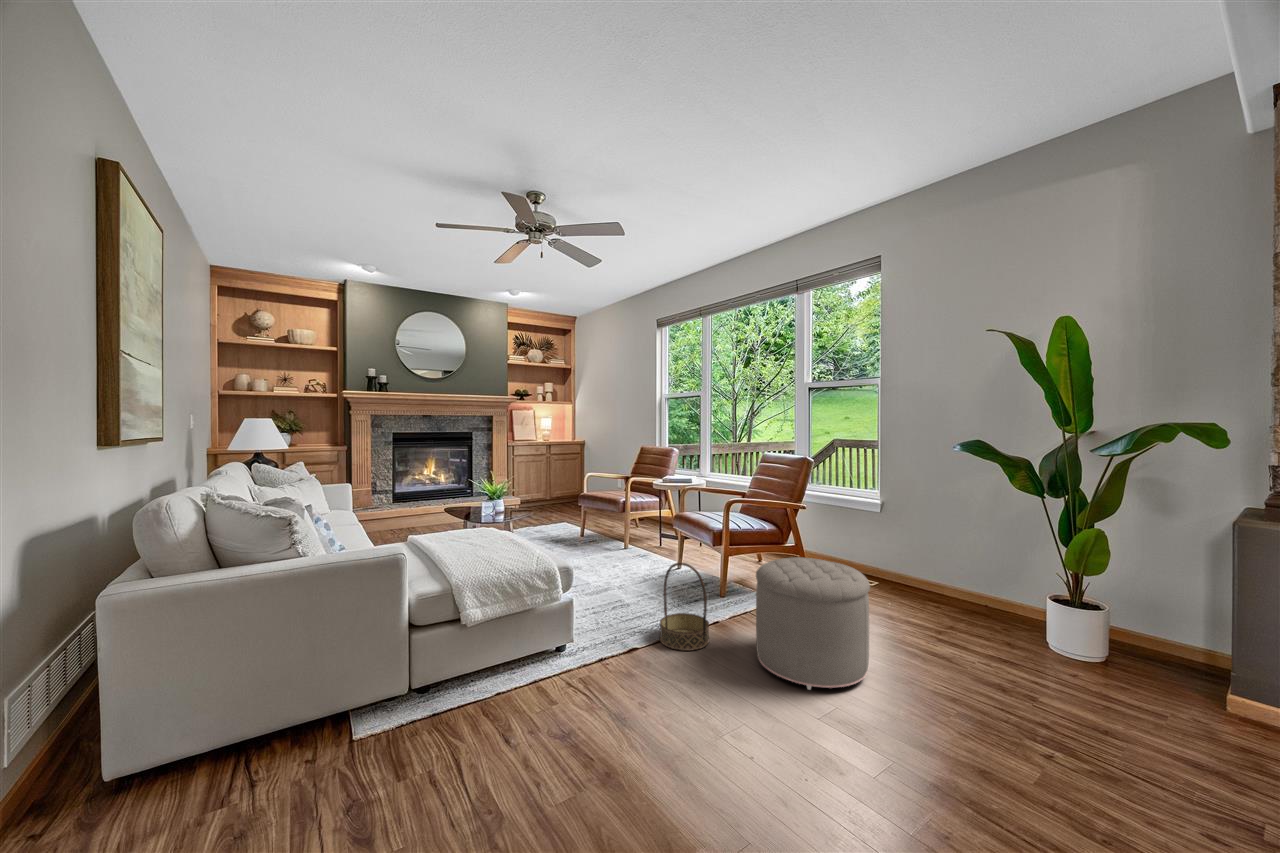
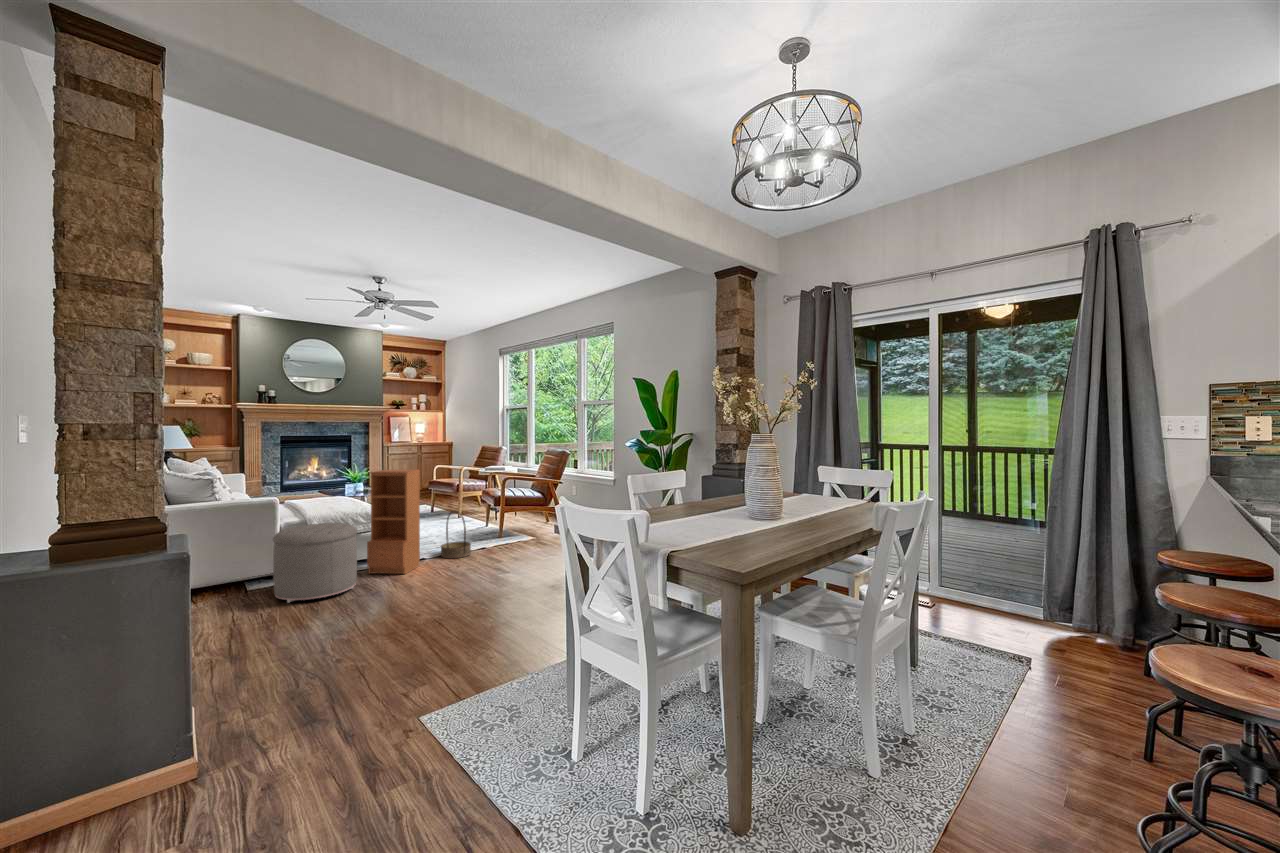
bookcase: none [560,494,642,701] -> present [367,470,420,574]
ottoman: present [756,557,870,690] -> present [273,523,357,603]

